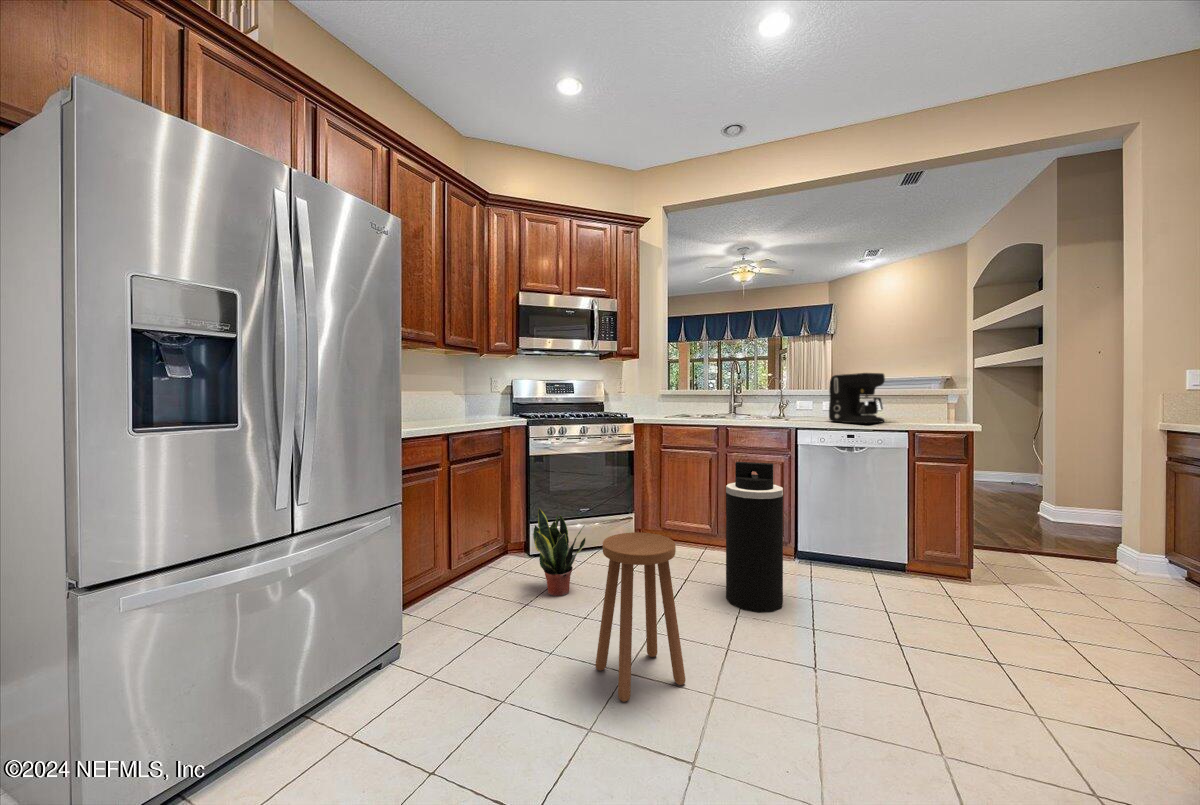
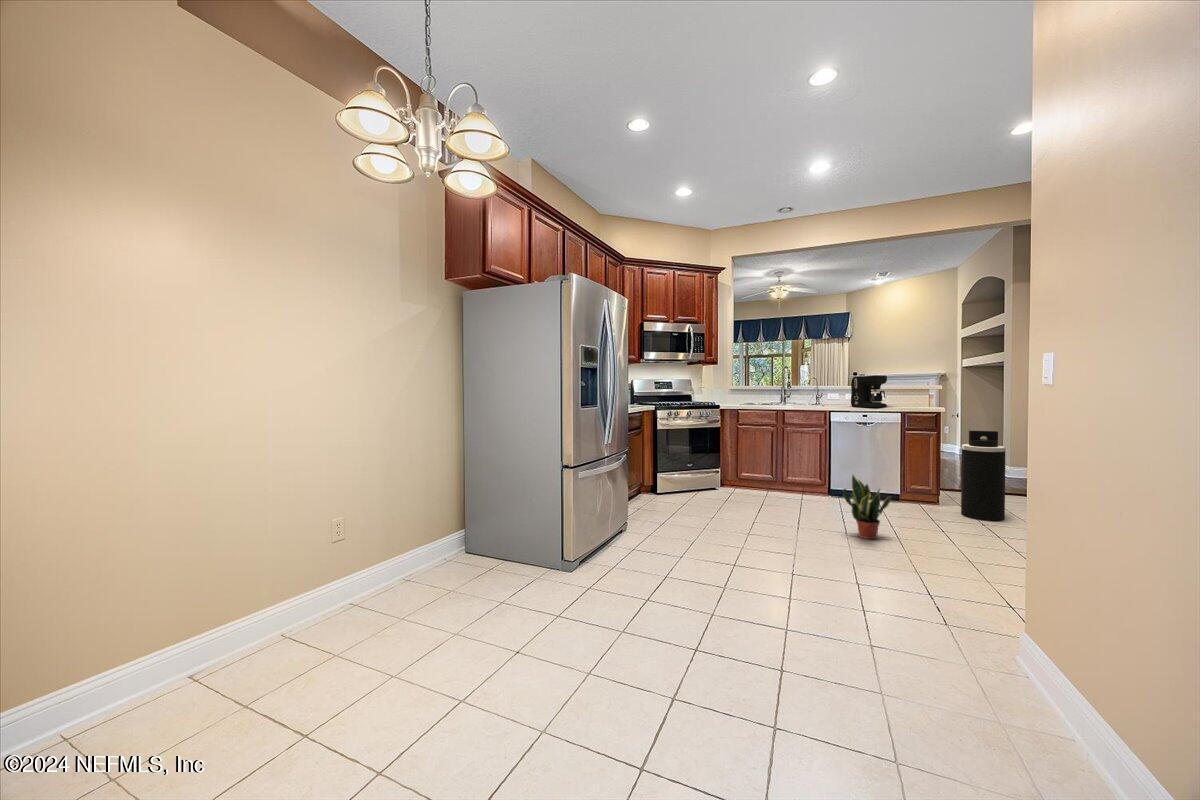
trash can: present [726,462,783,612] -> present [961,431,1006,521]
potted plant: present [533,508,586,596] -> present [843,475,891,539]
stool: present [595,532,686,702] -> none [732,464,781,541]

